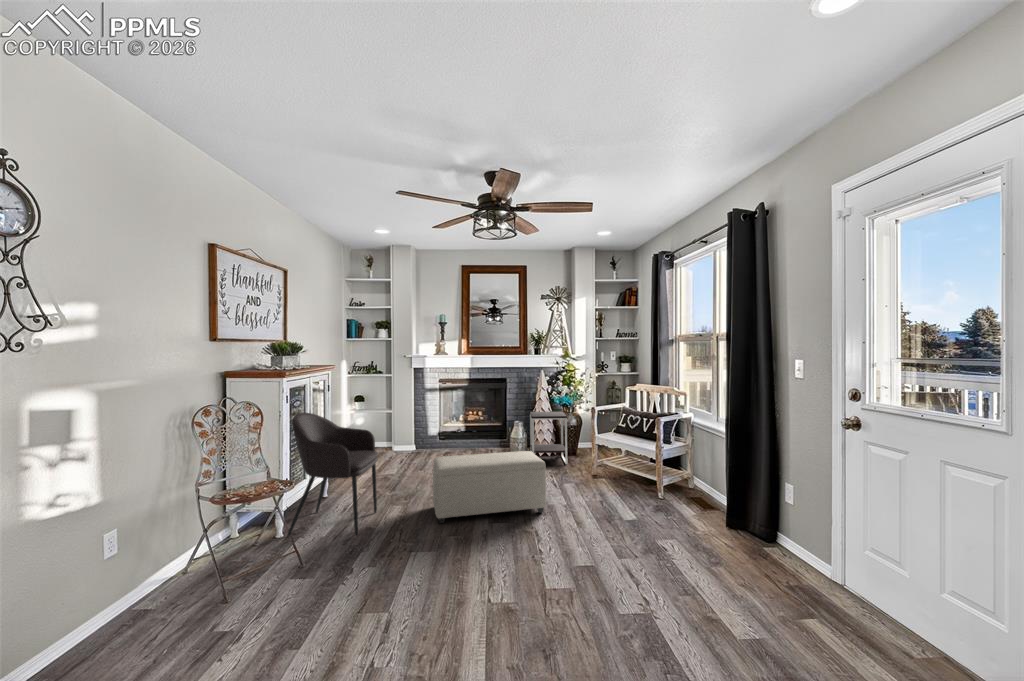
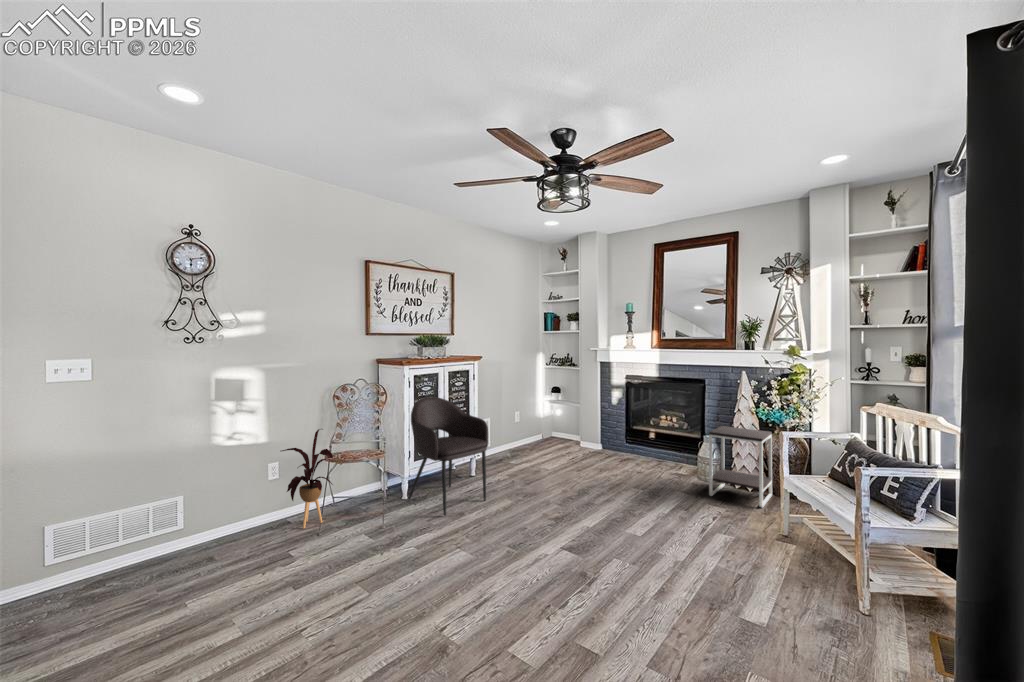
ottoman: present [433,451,546,523] -> none [514,459,651,558]
house plant: none [139,464,245,606] -> present [282,429,333,528]

